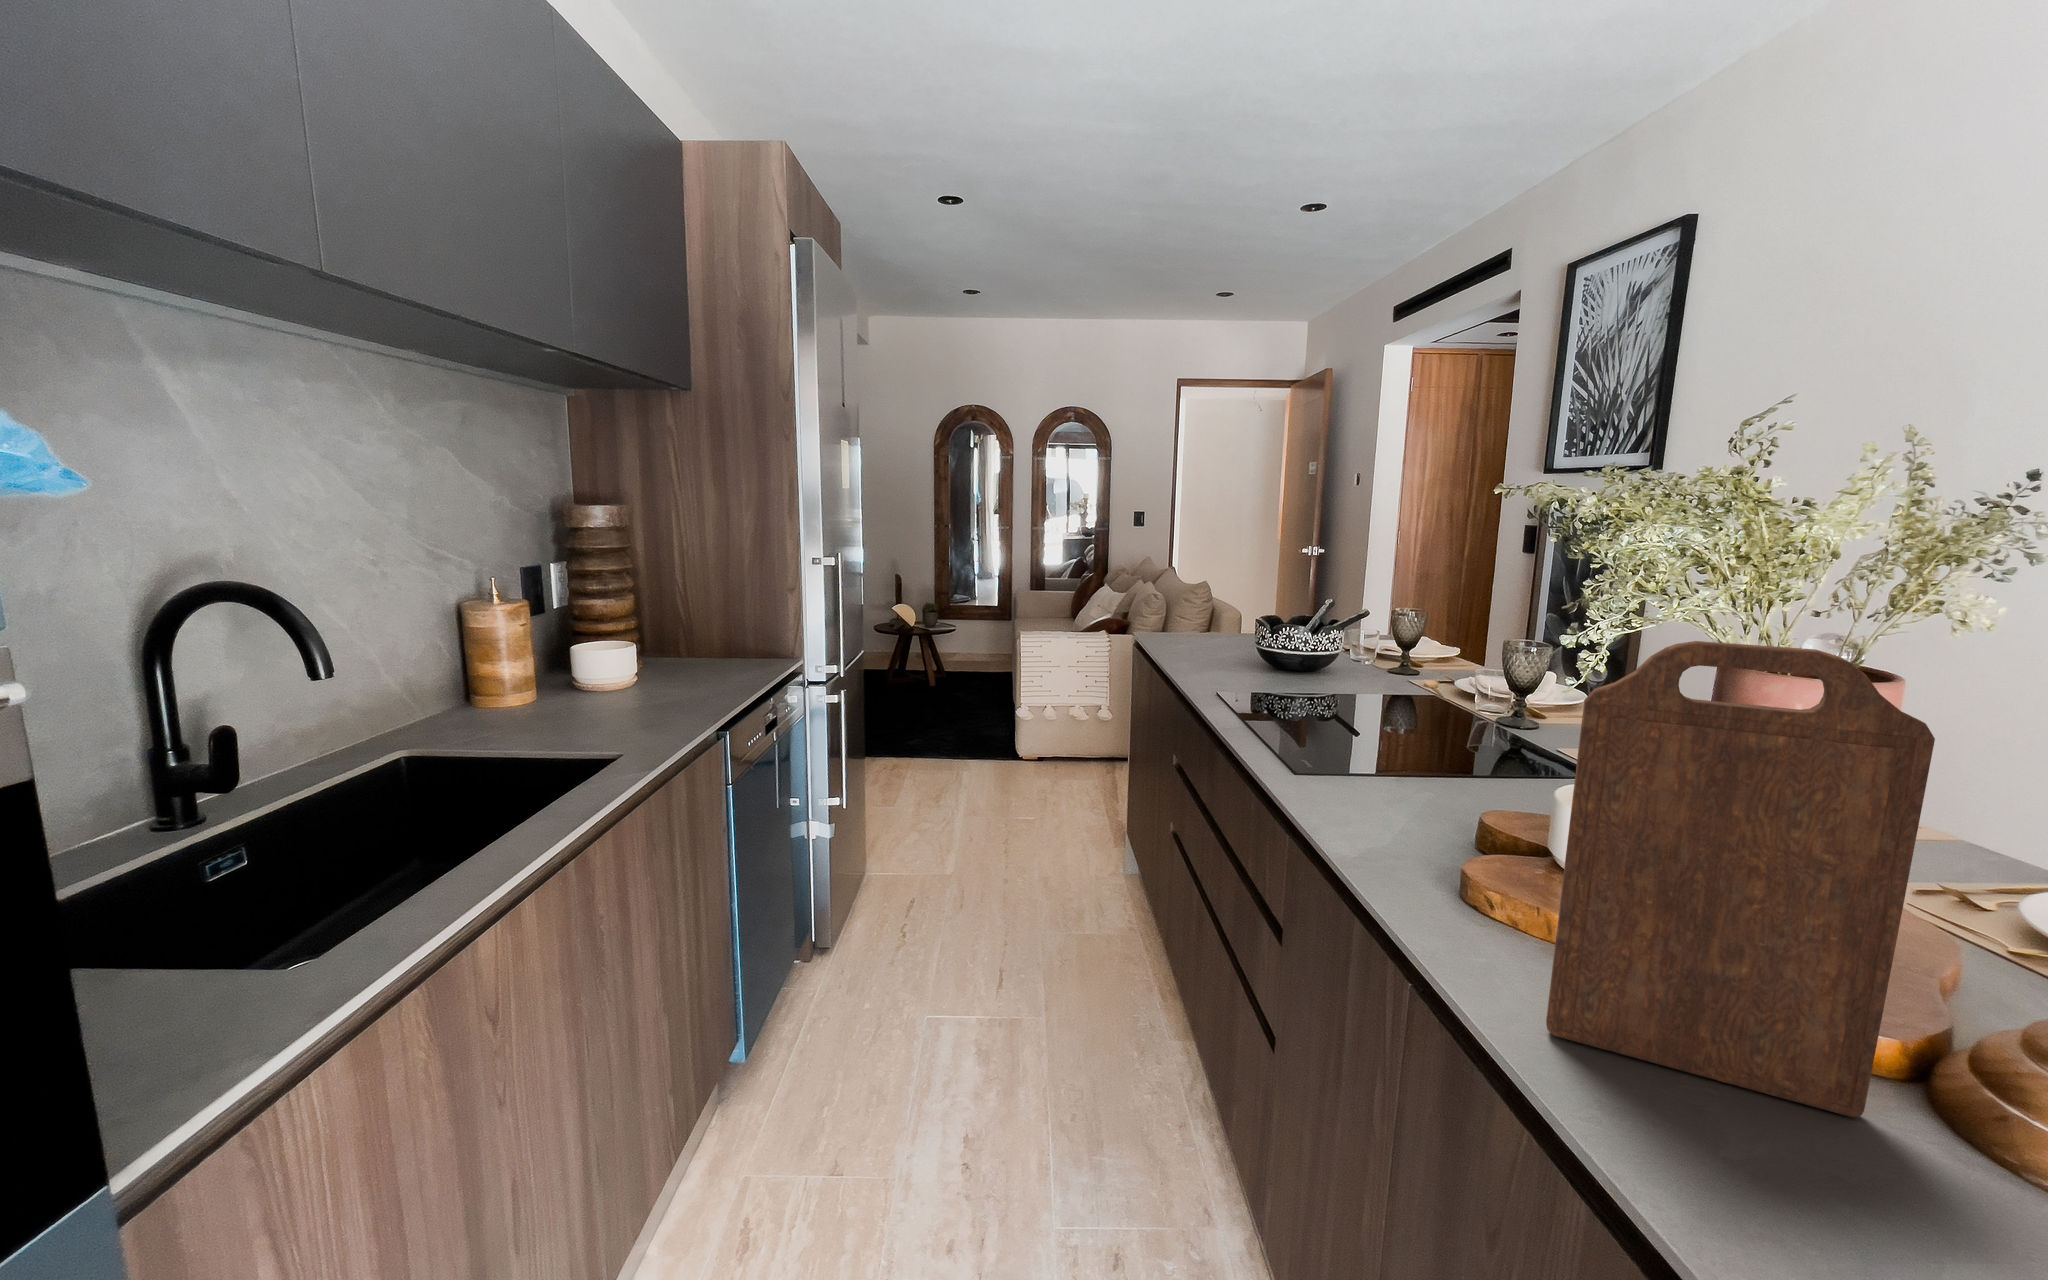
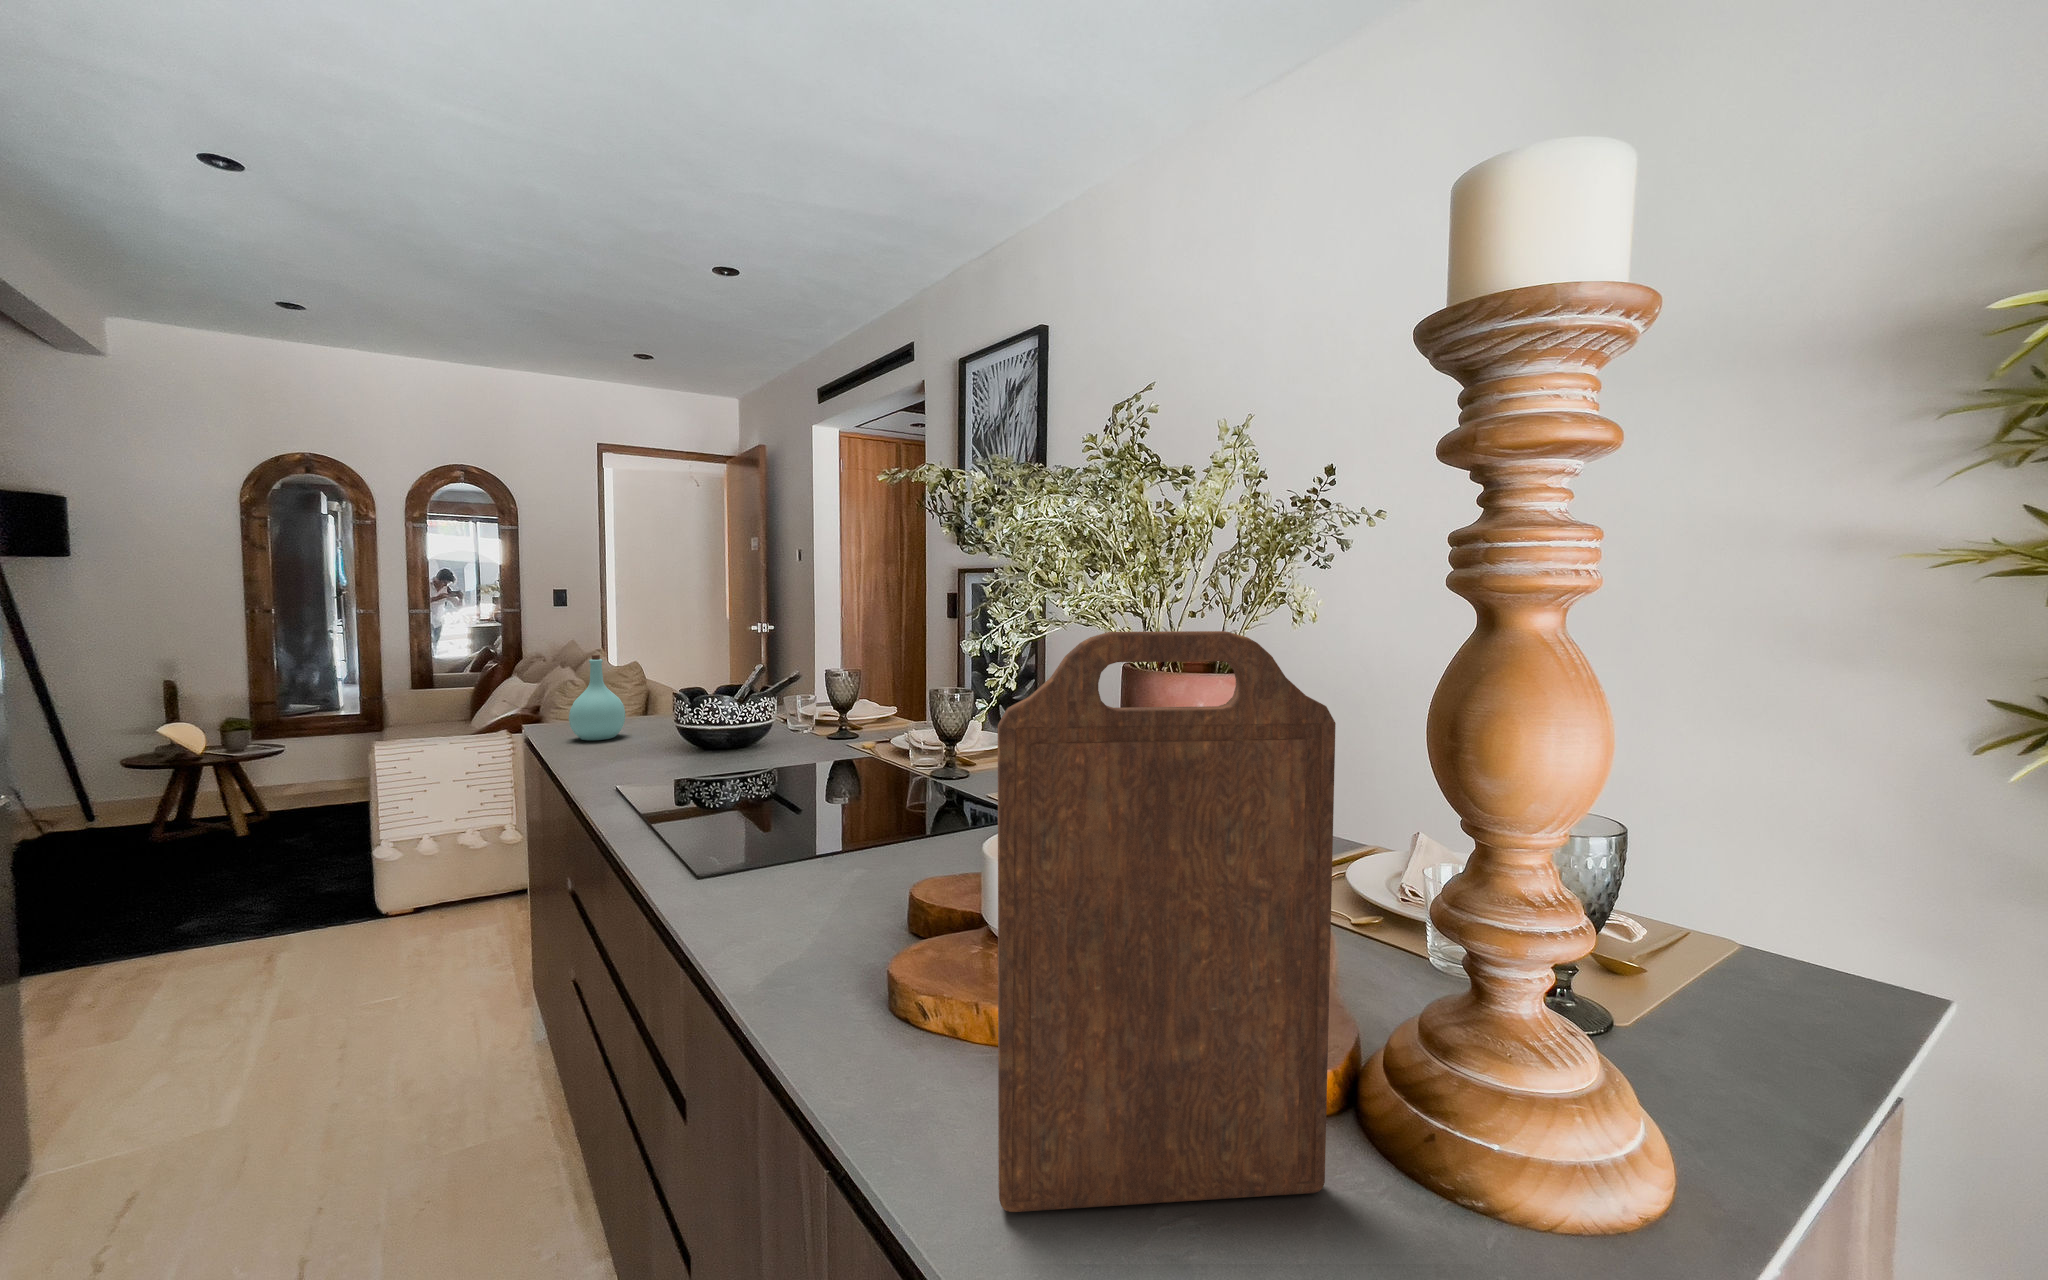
bottle: none [1171,582,1213,651] -> present [569,655,625,740]

